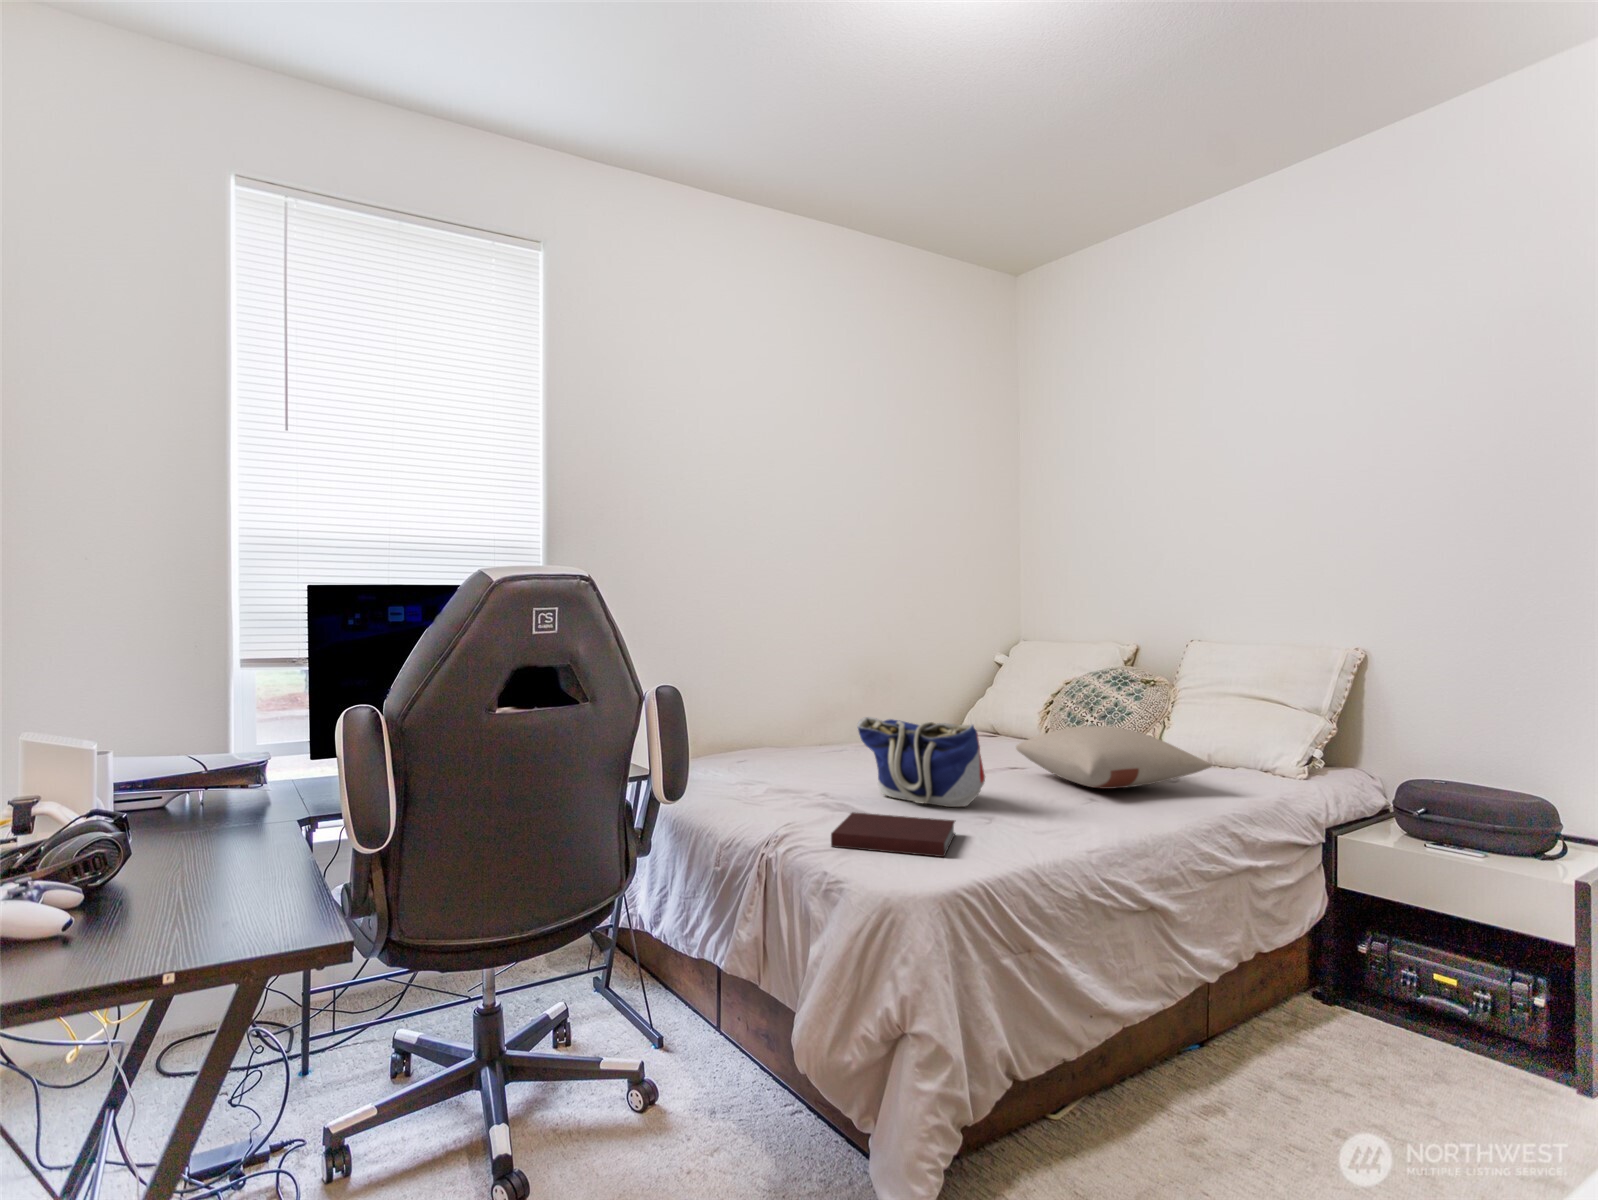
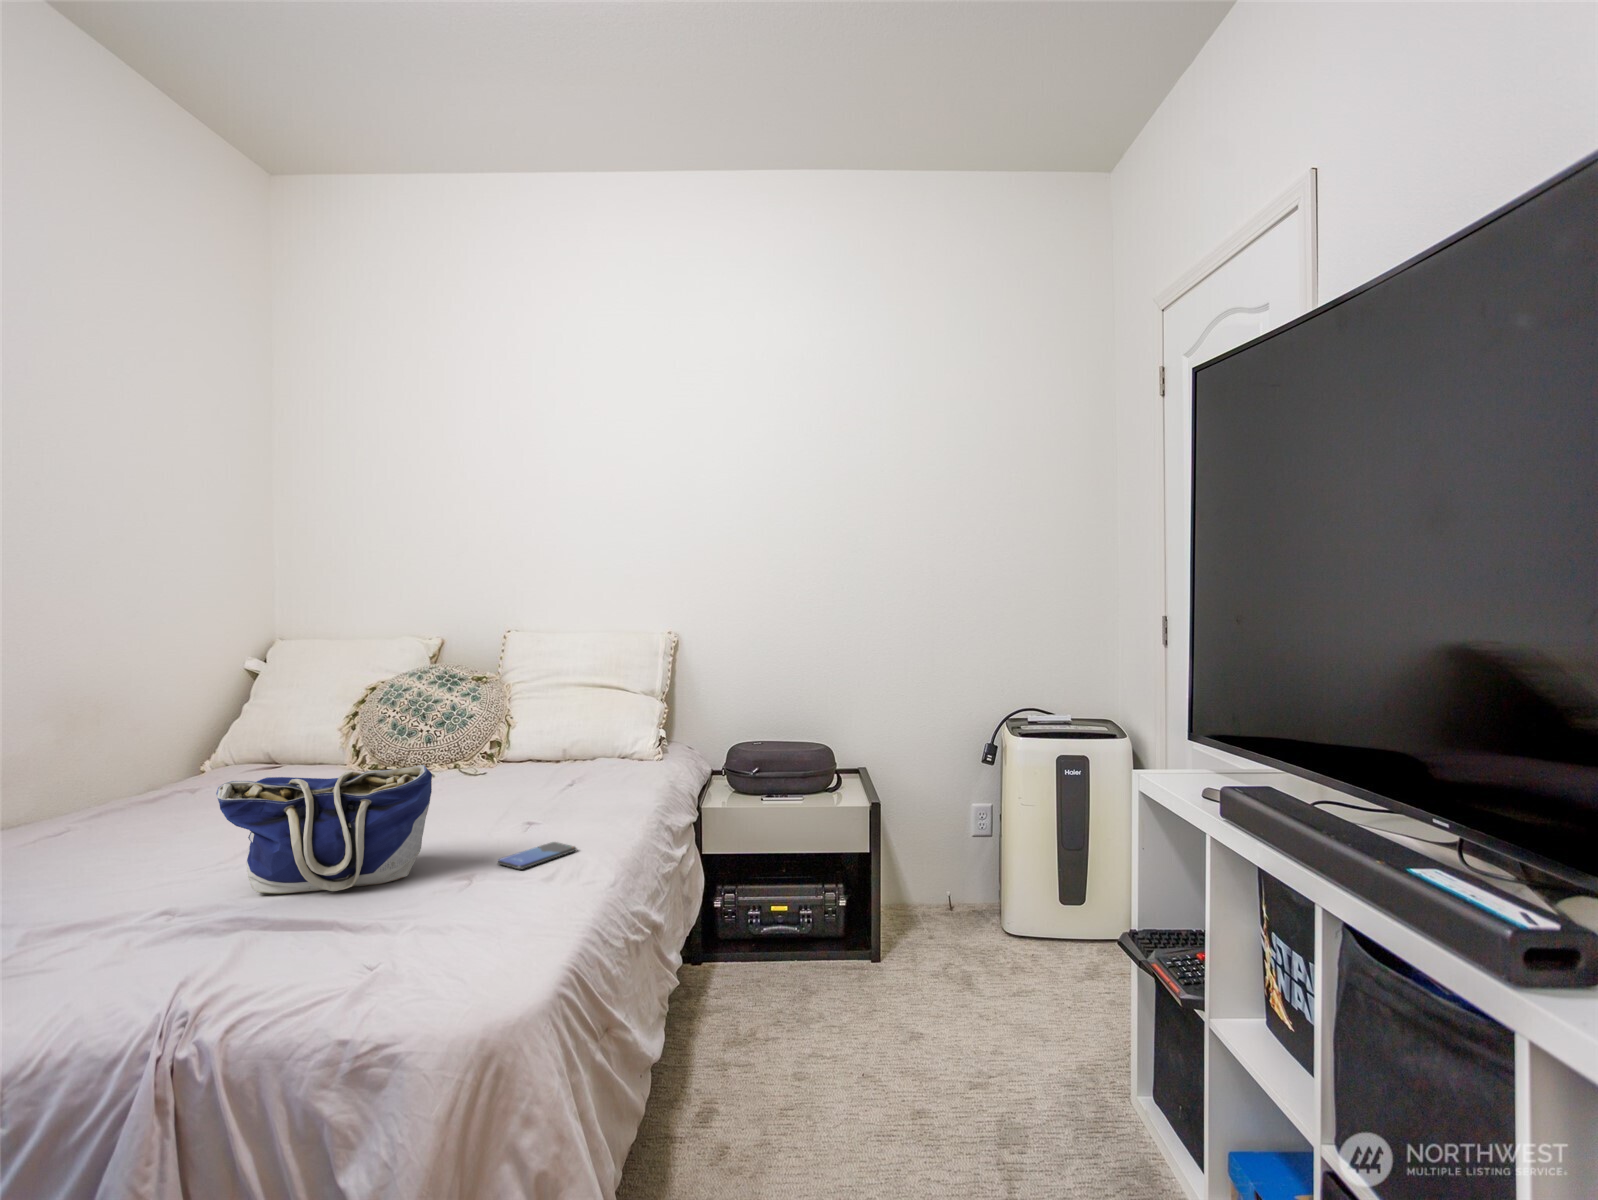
pillow: present [1016,726,1212,789] -> none [389,738,616,812]
smartphone: none [1033,811,1105,822] -> present [497,842,576,869]
notebook: present [831,813,955,857] -> none [289,900,491,1000]

